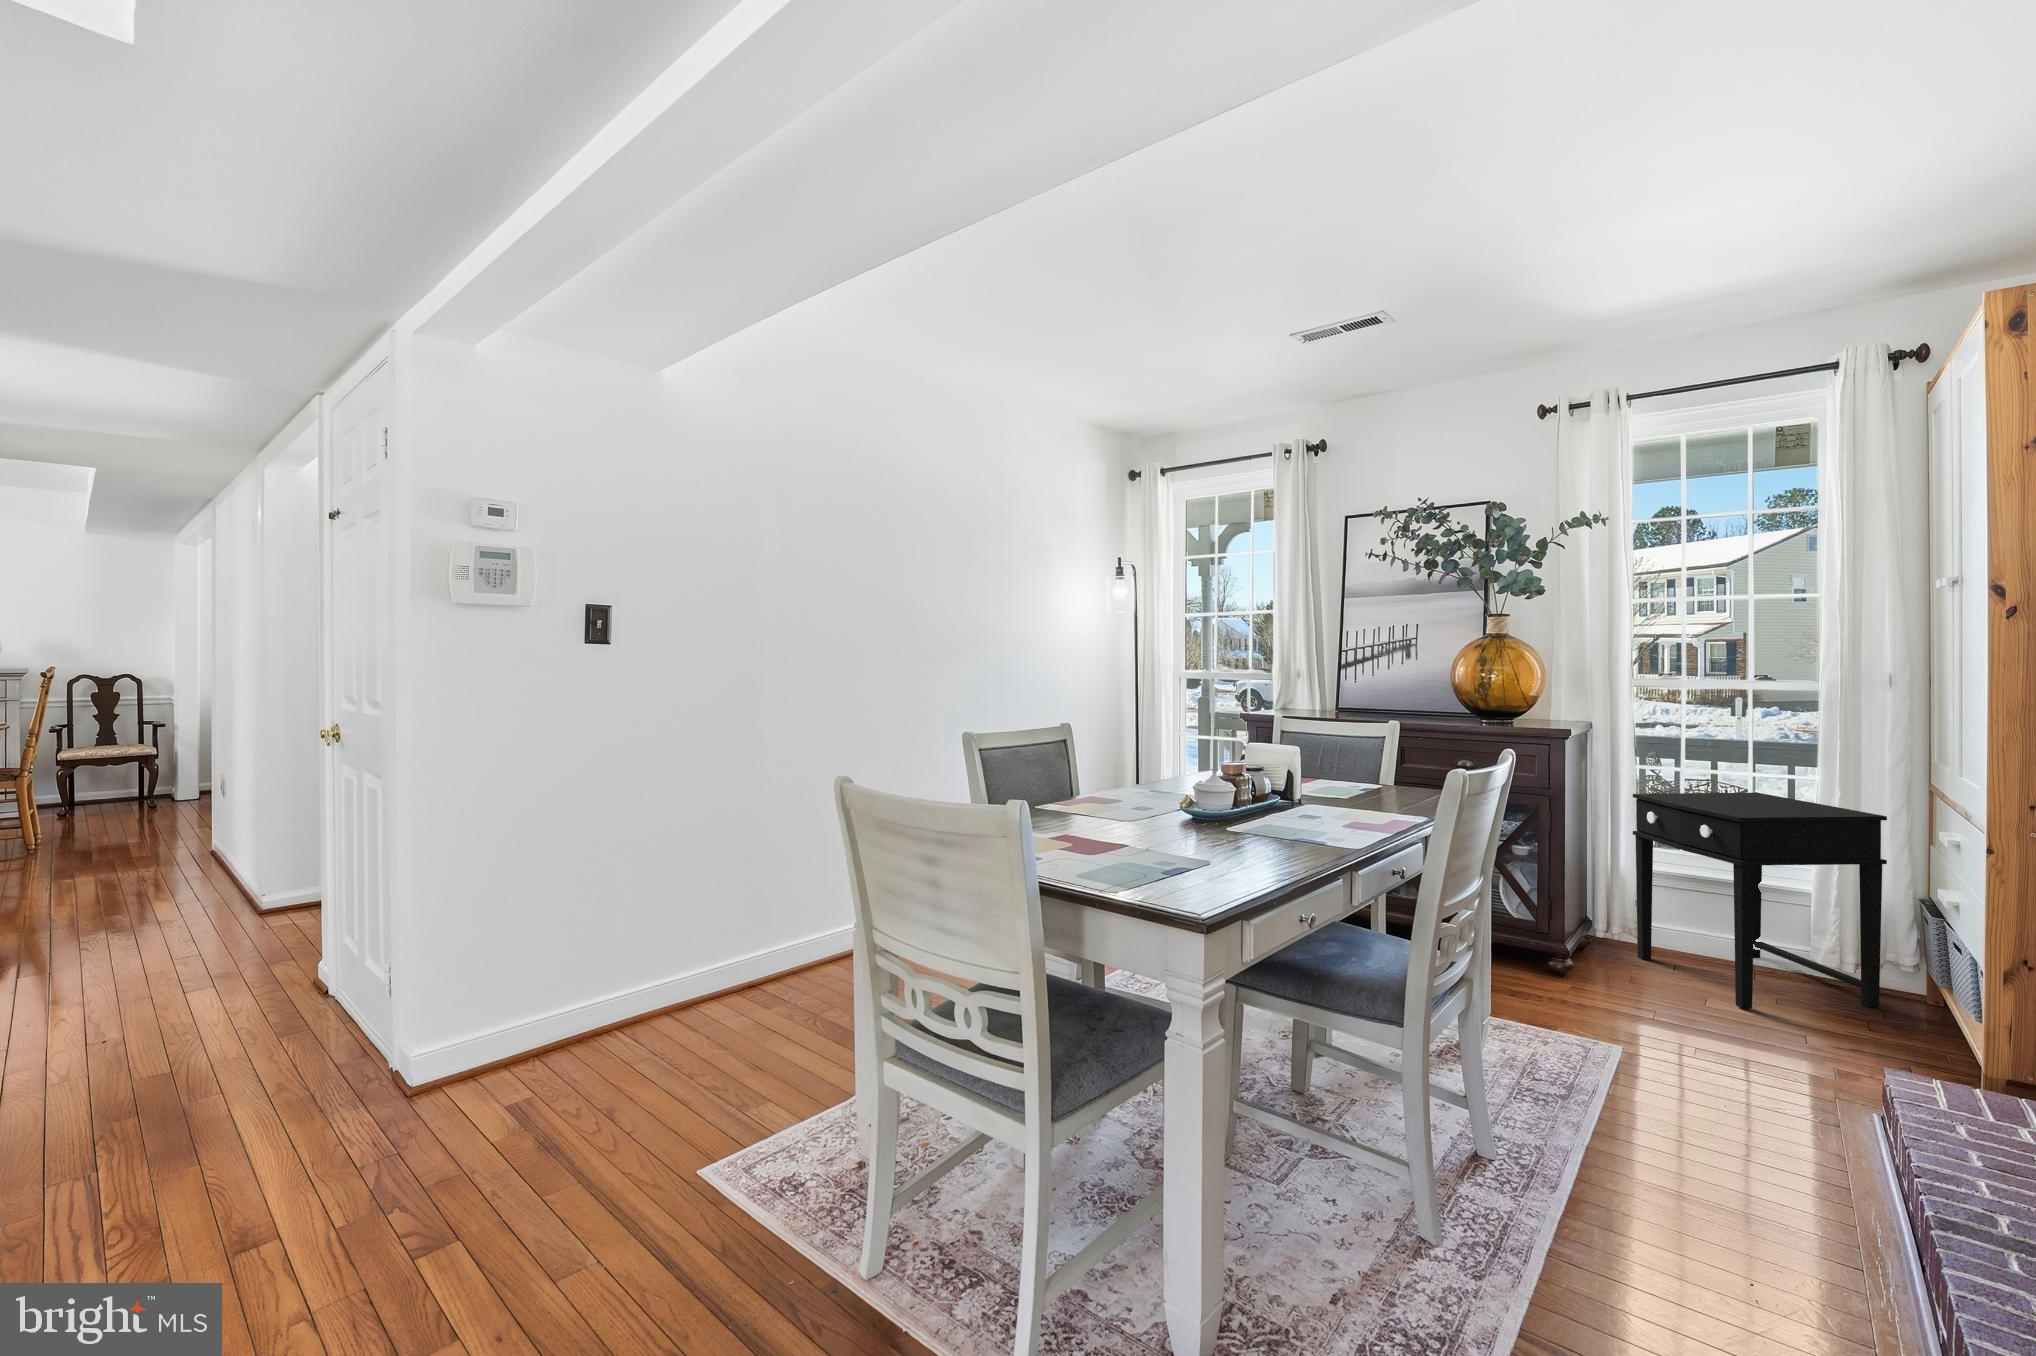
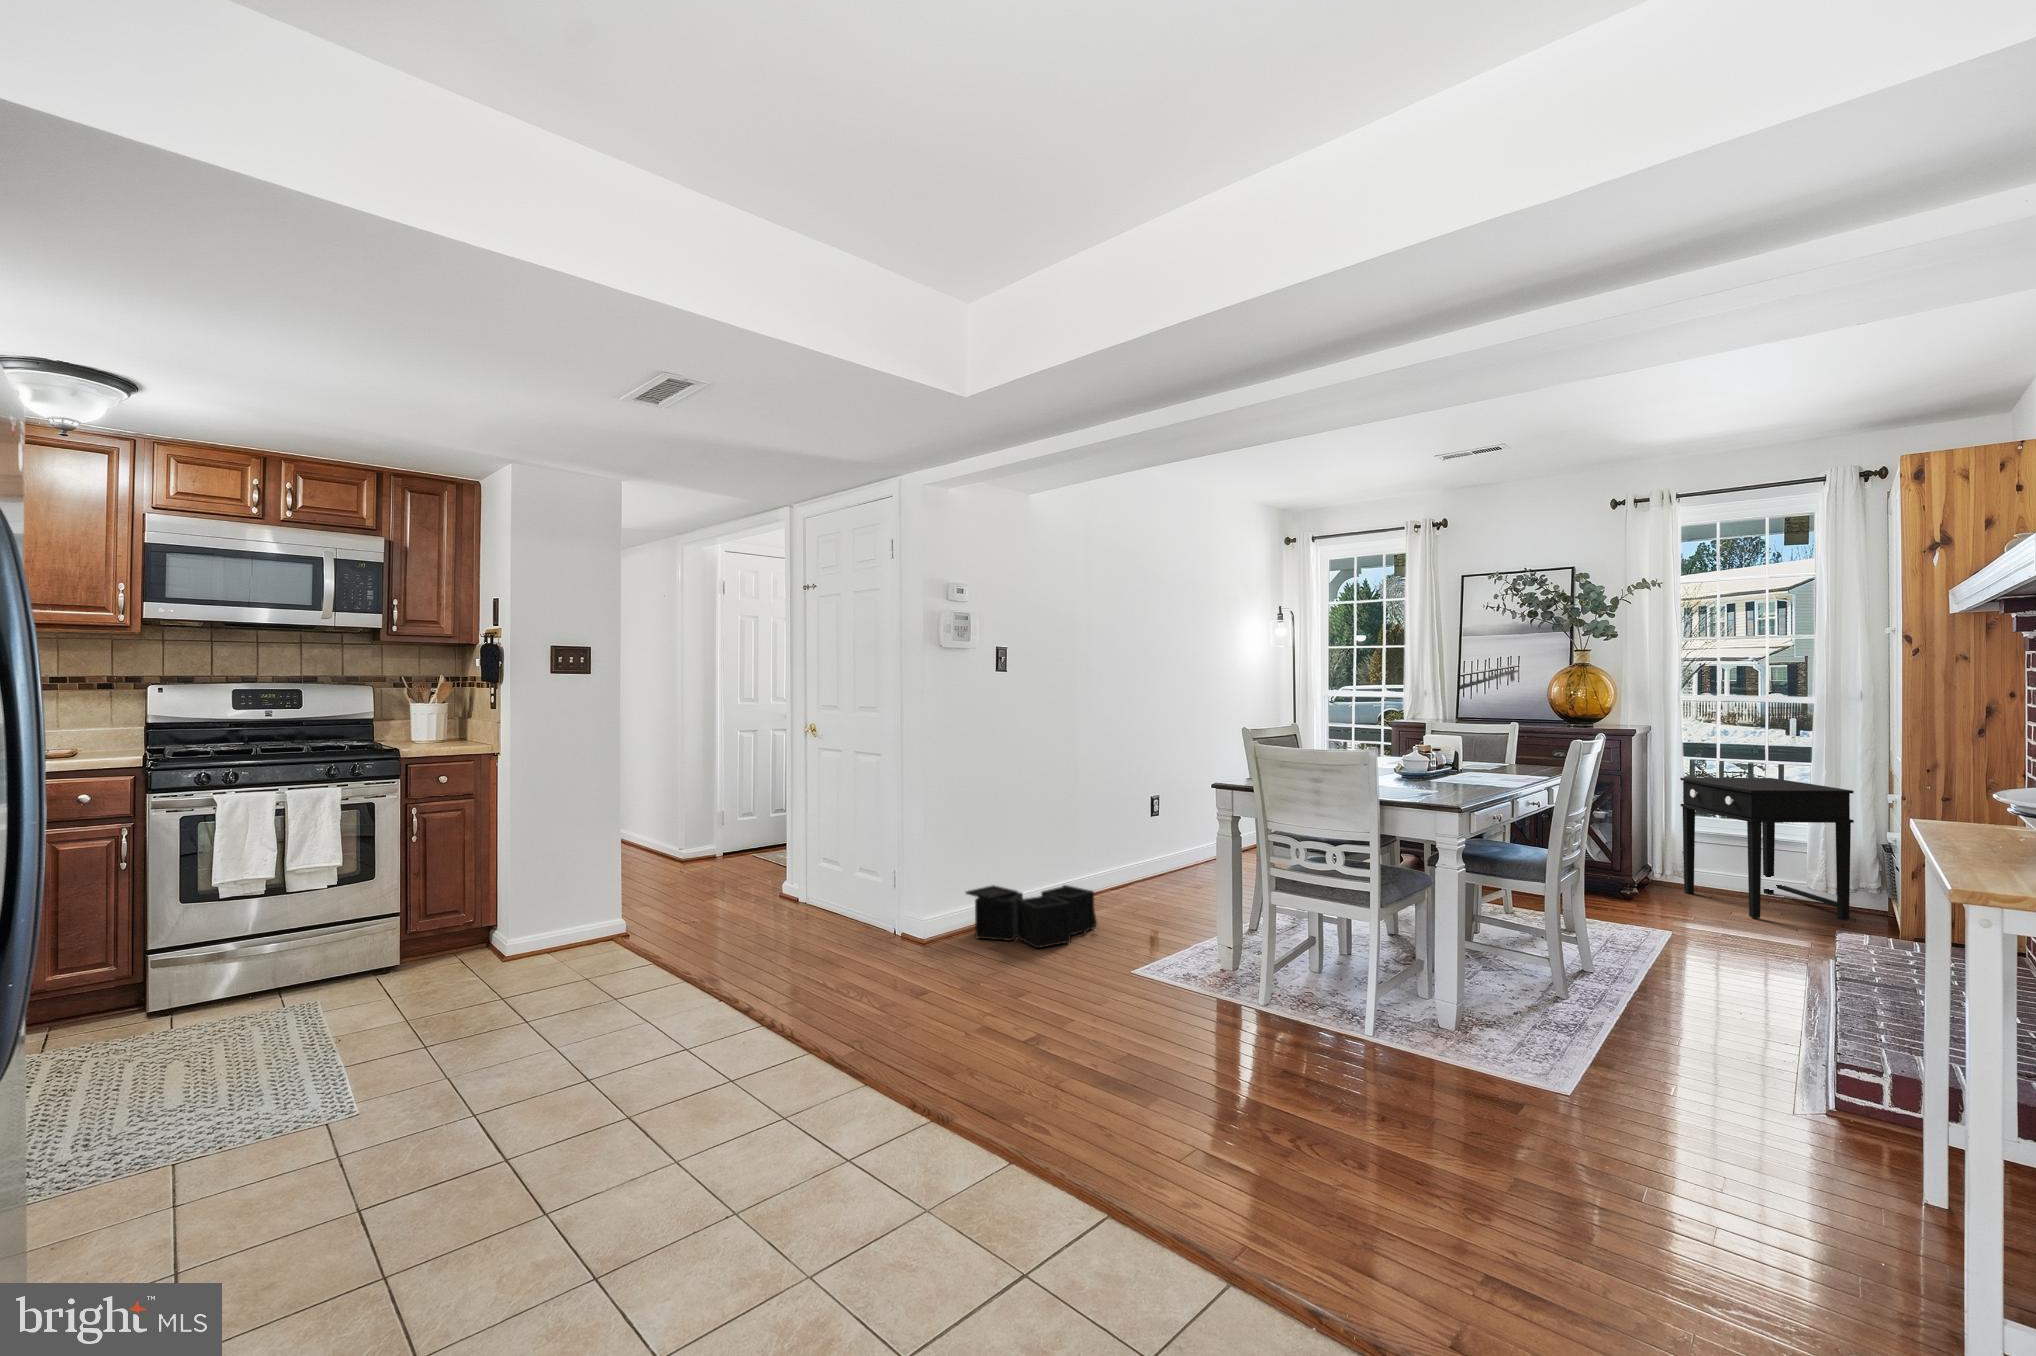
storage bin: none [516,982,747,1111] -> present [966,885,1097,948]

